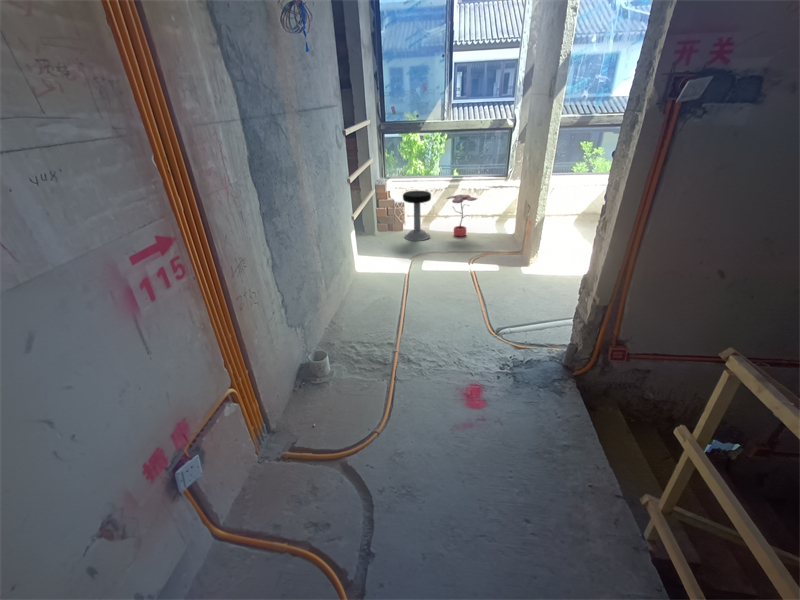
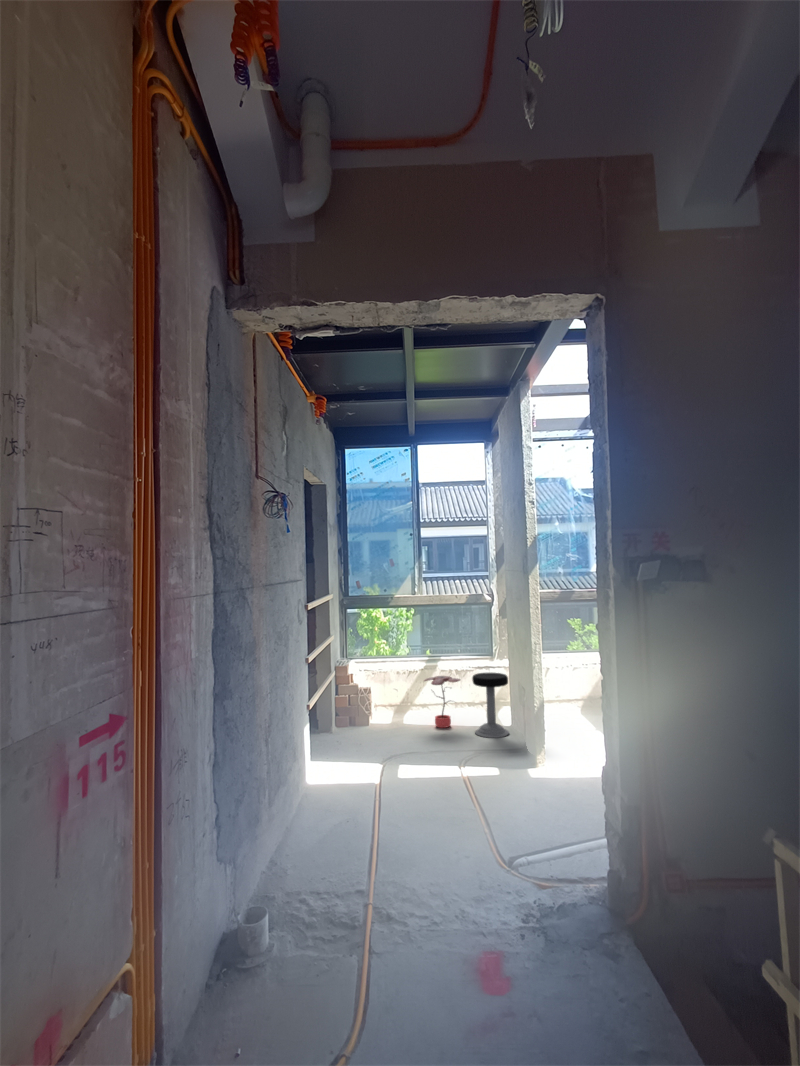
stool: present [403,191,431,241] -> present [472,673,509,738]

